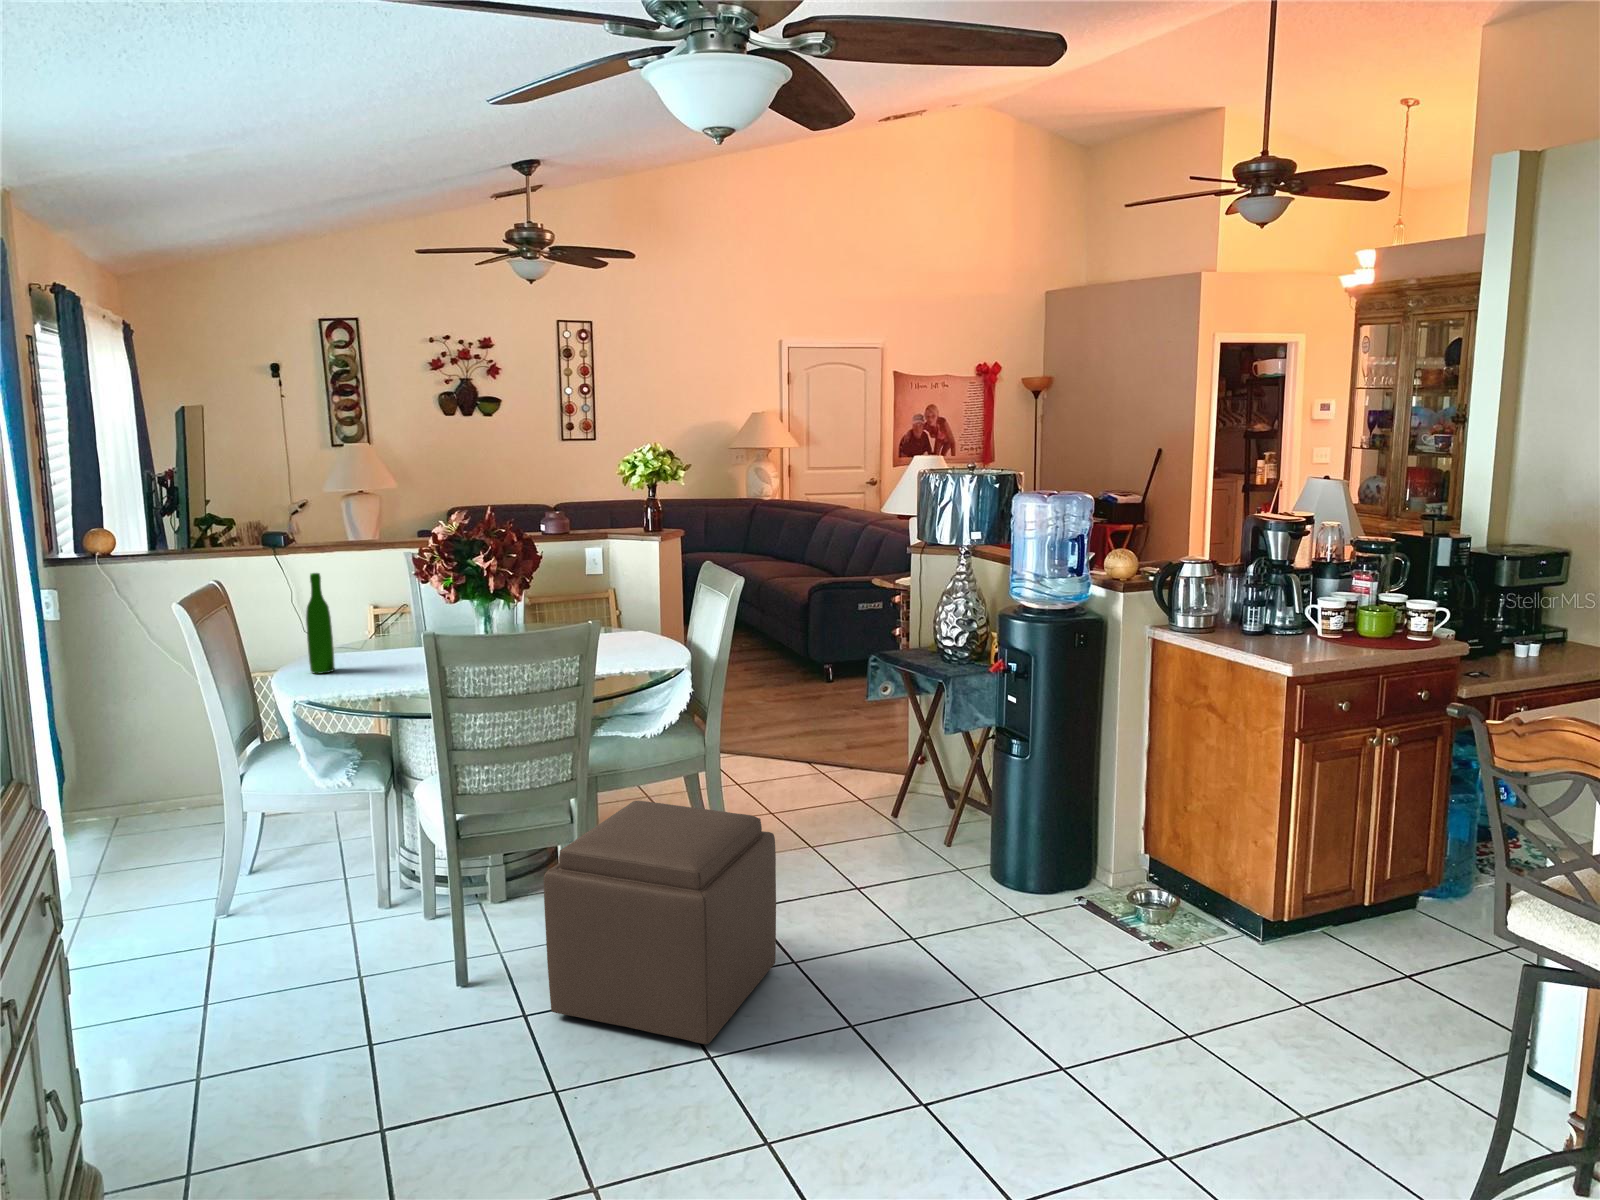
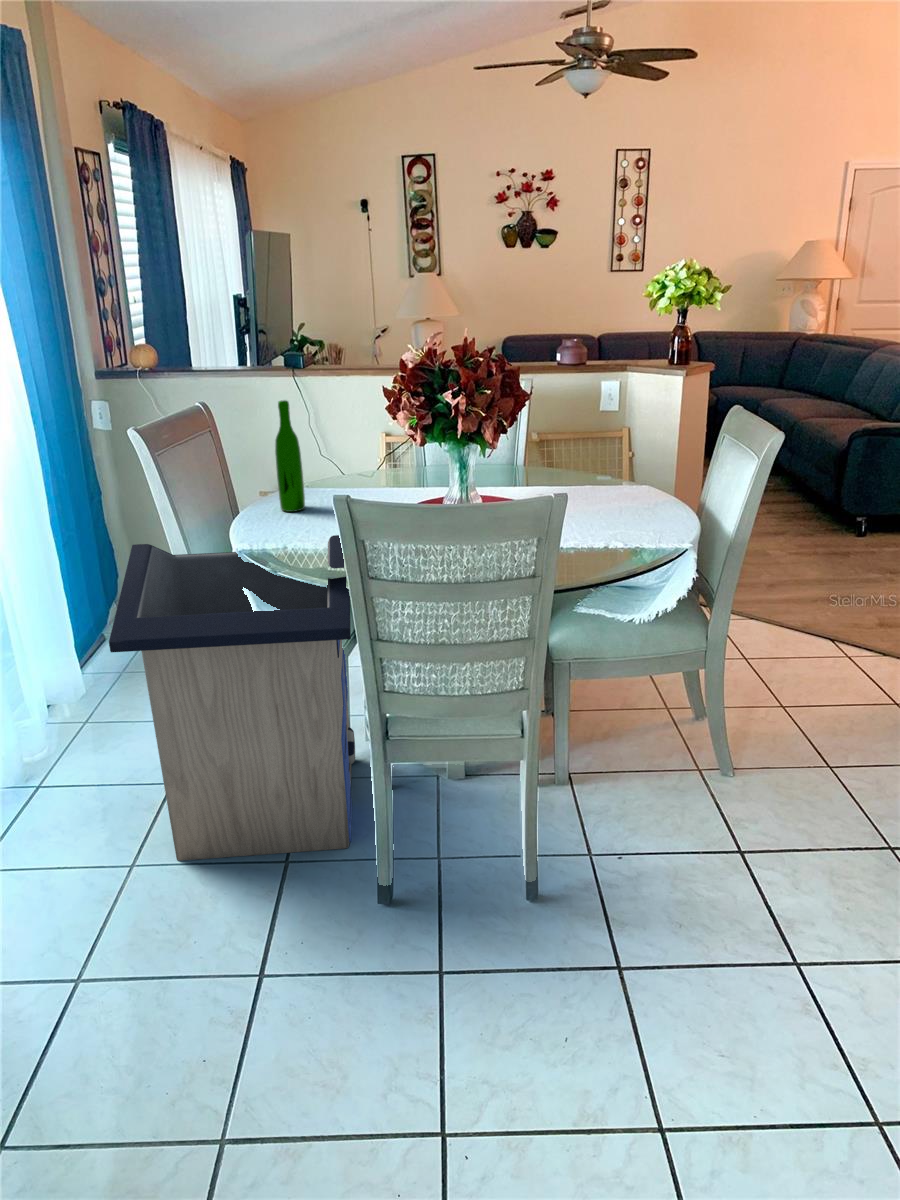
trash can: none [196,680,422,1003] -> present [109,535,355,861]
ottoman: present [544,801,776,1044] -> none [464,724,789,1104]

